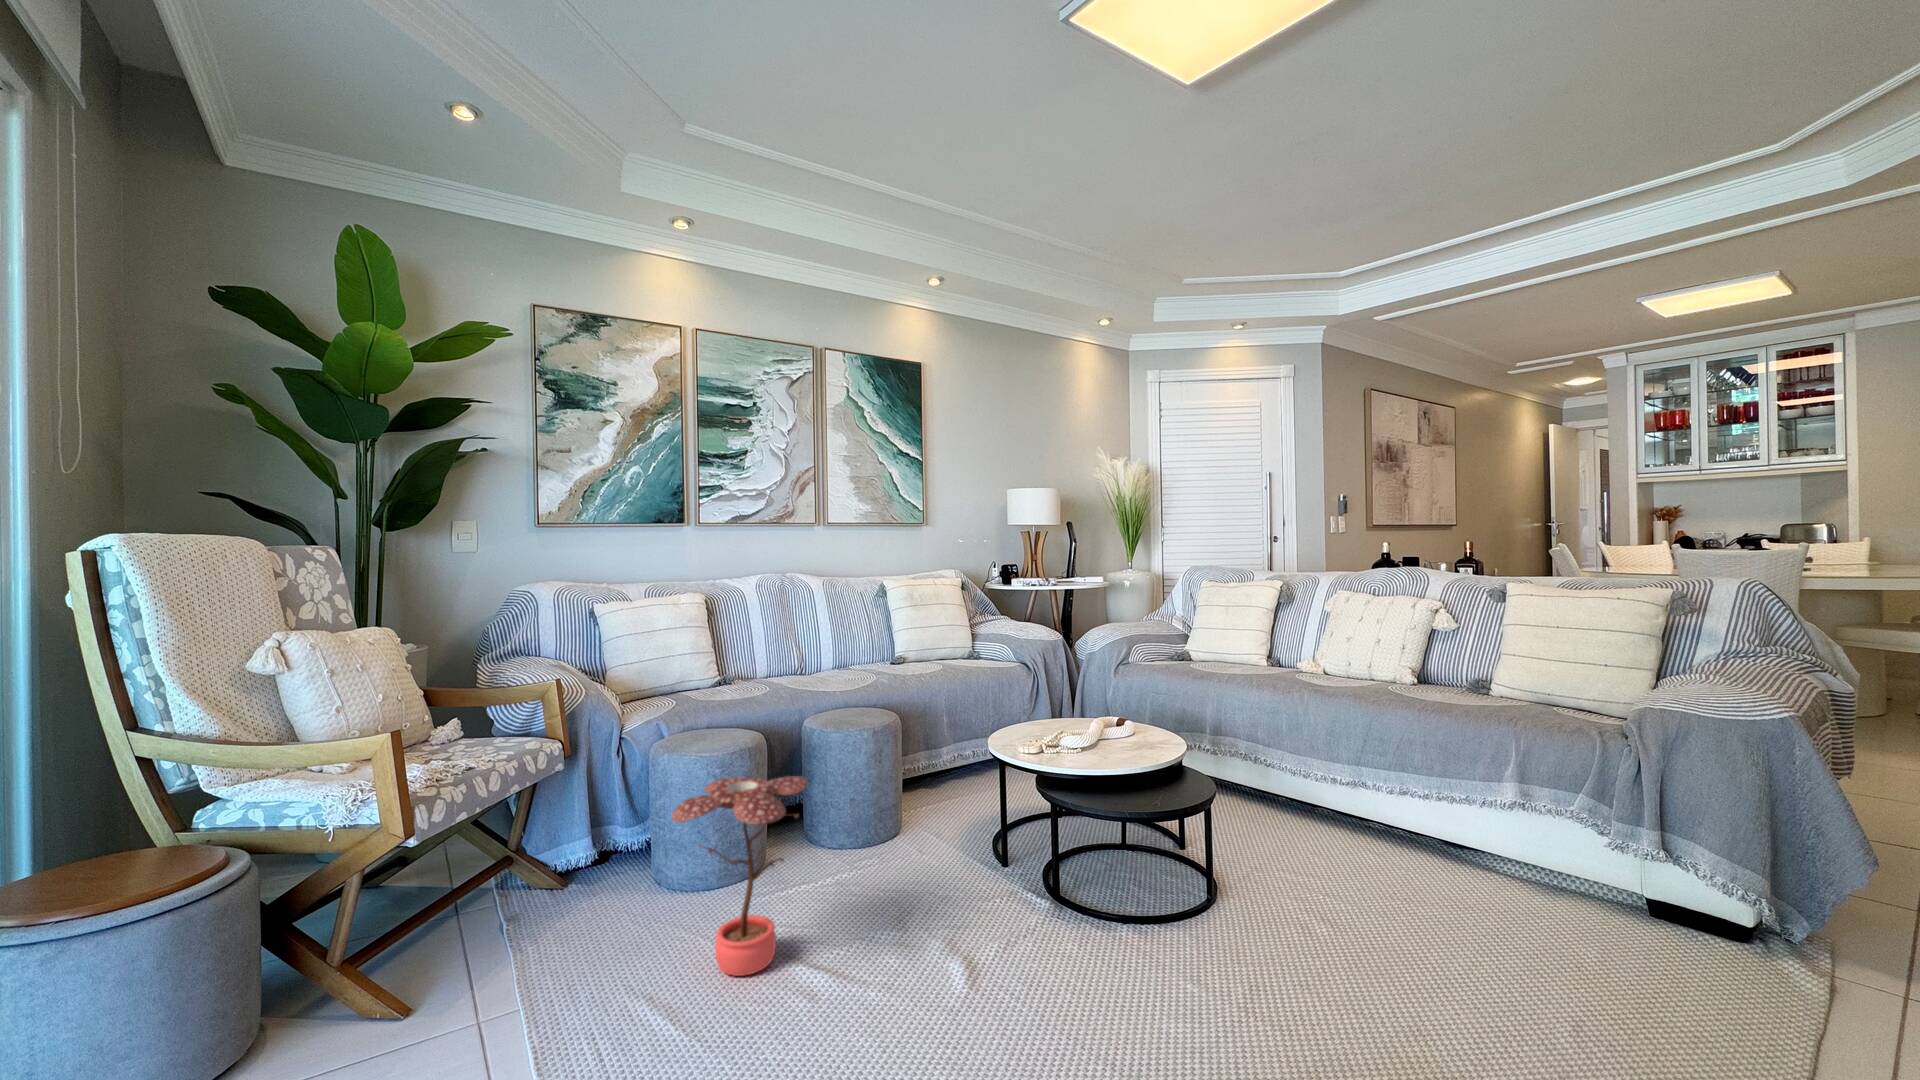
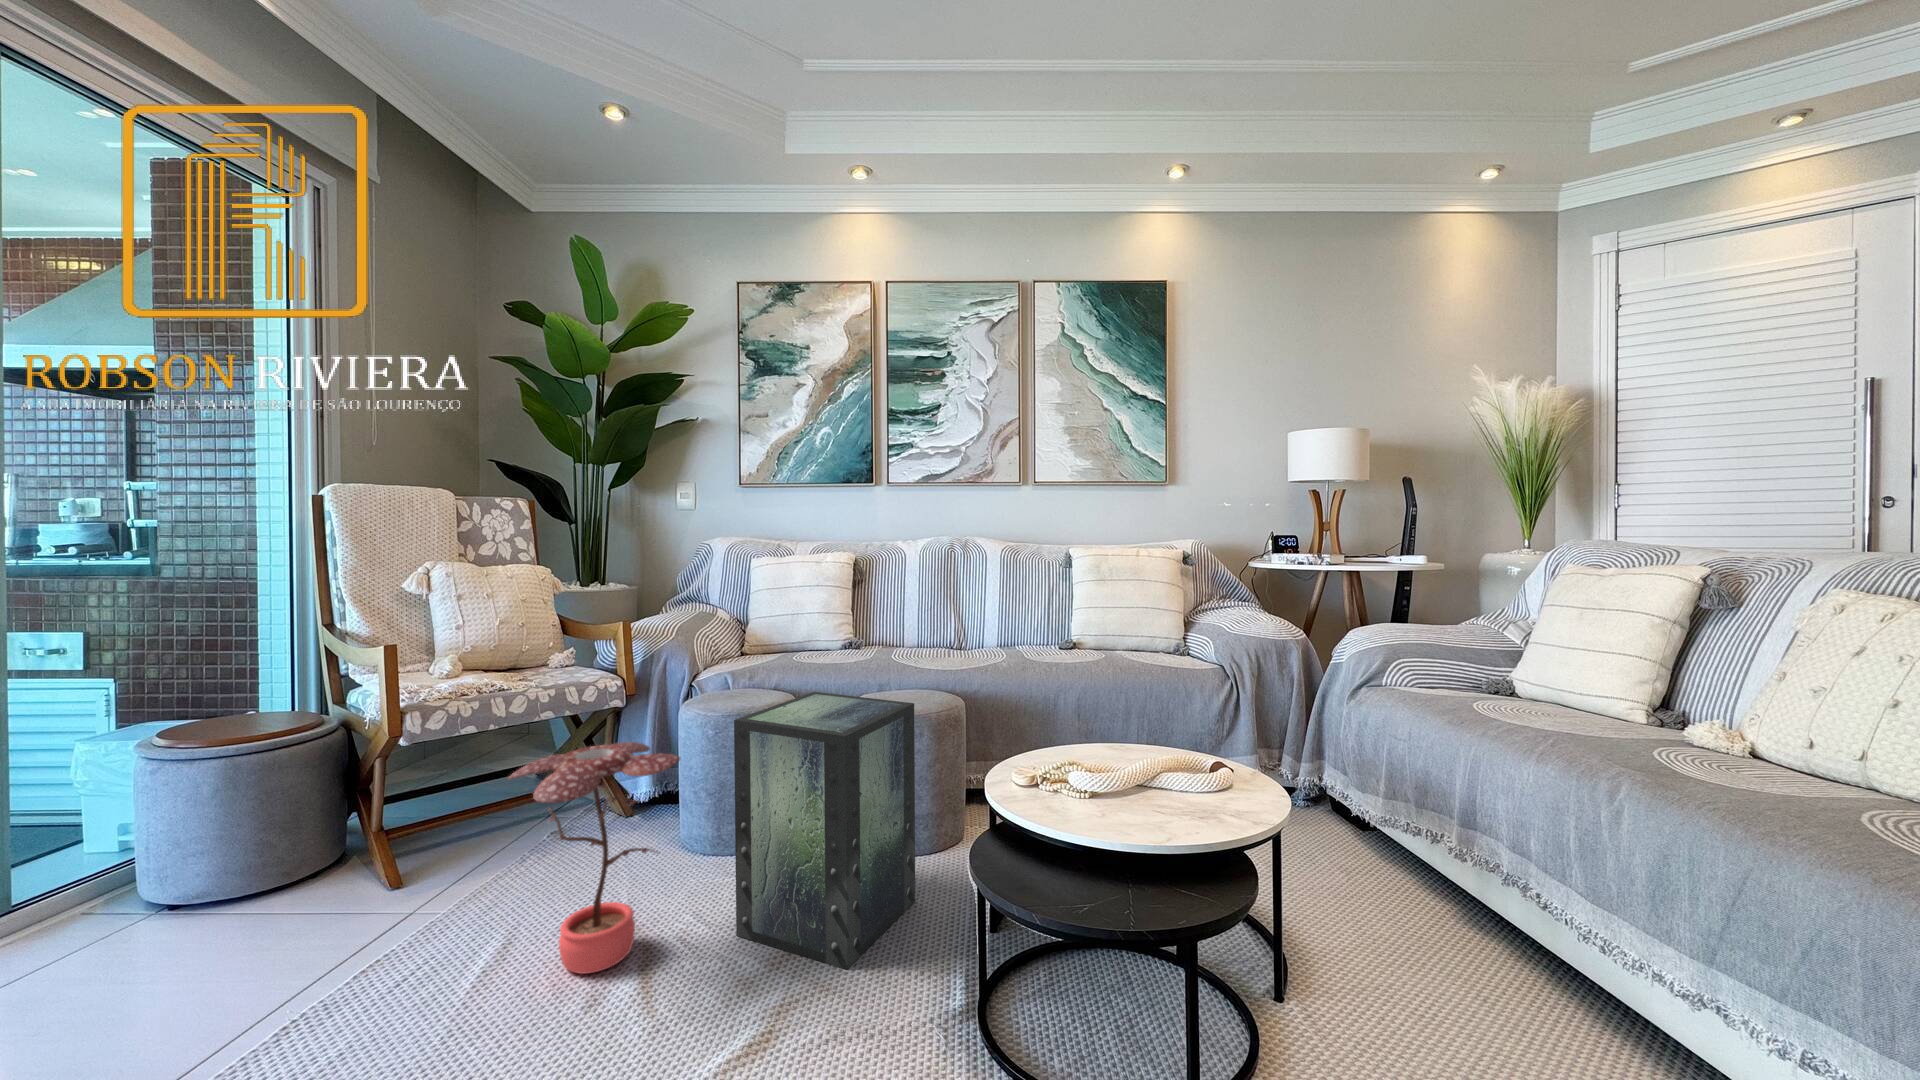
storage box: none [826,709,936,916] -> present [734,692,915,969]

